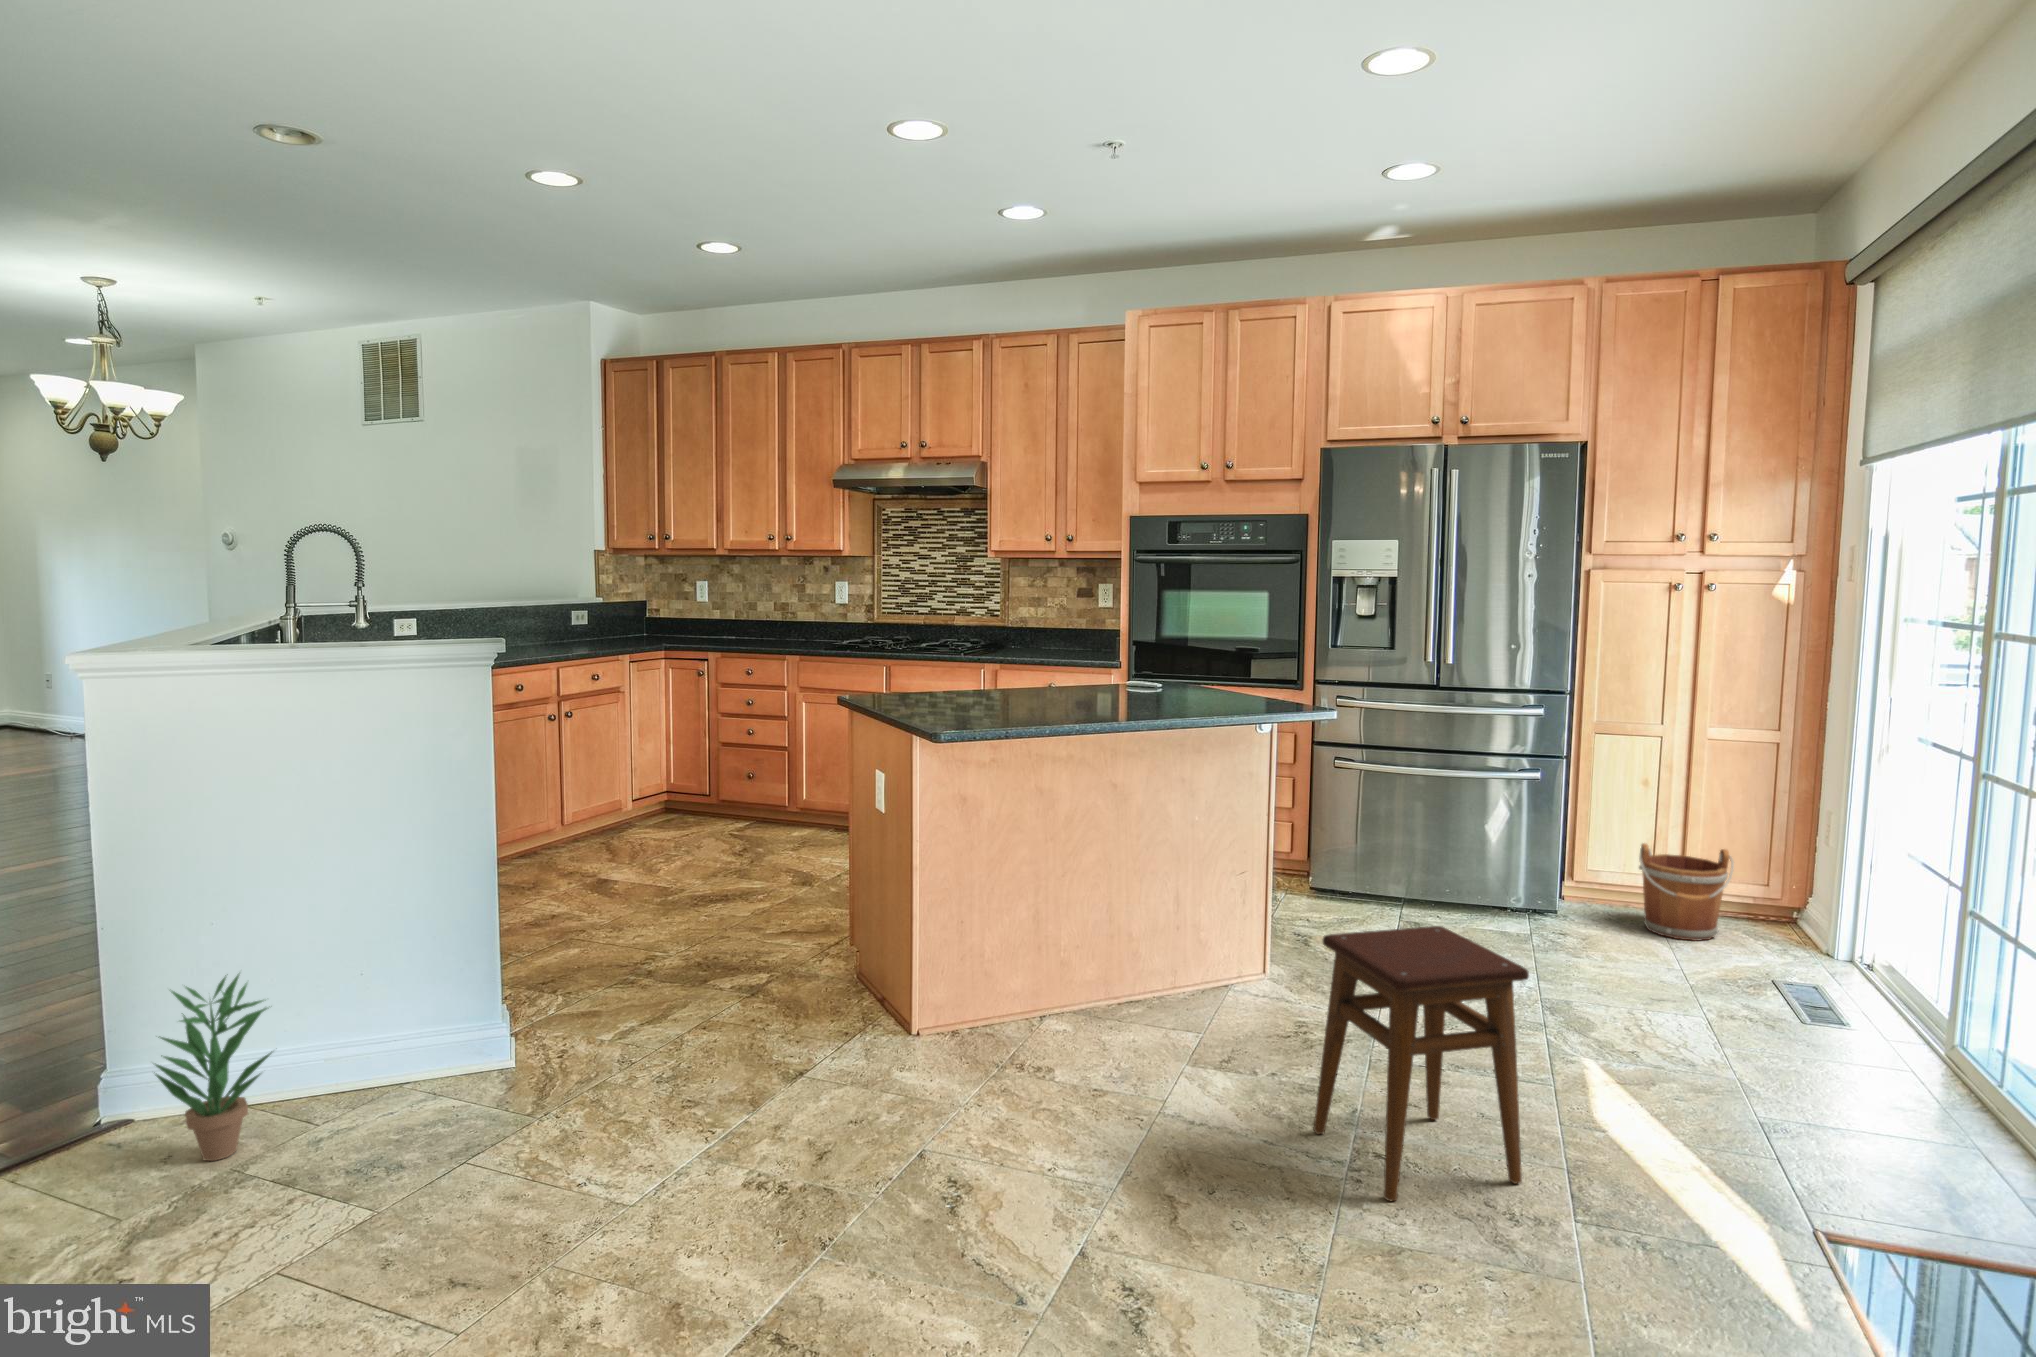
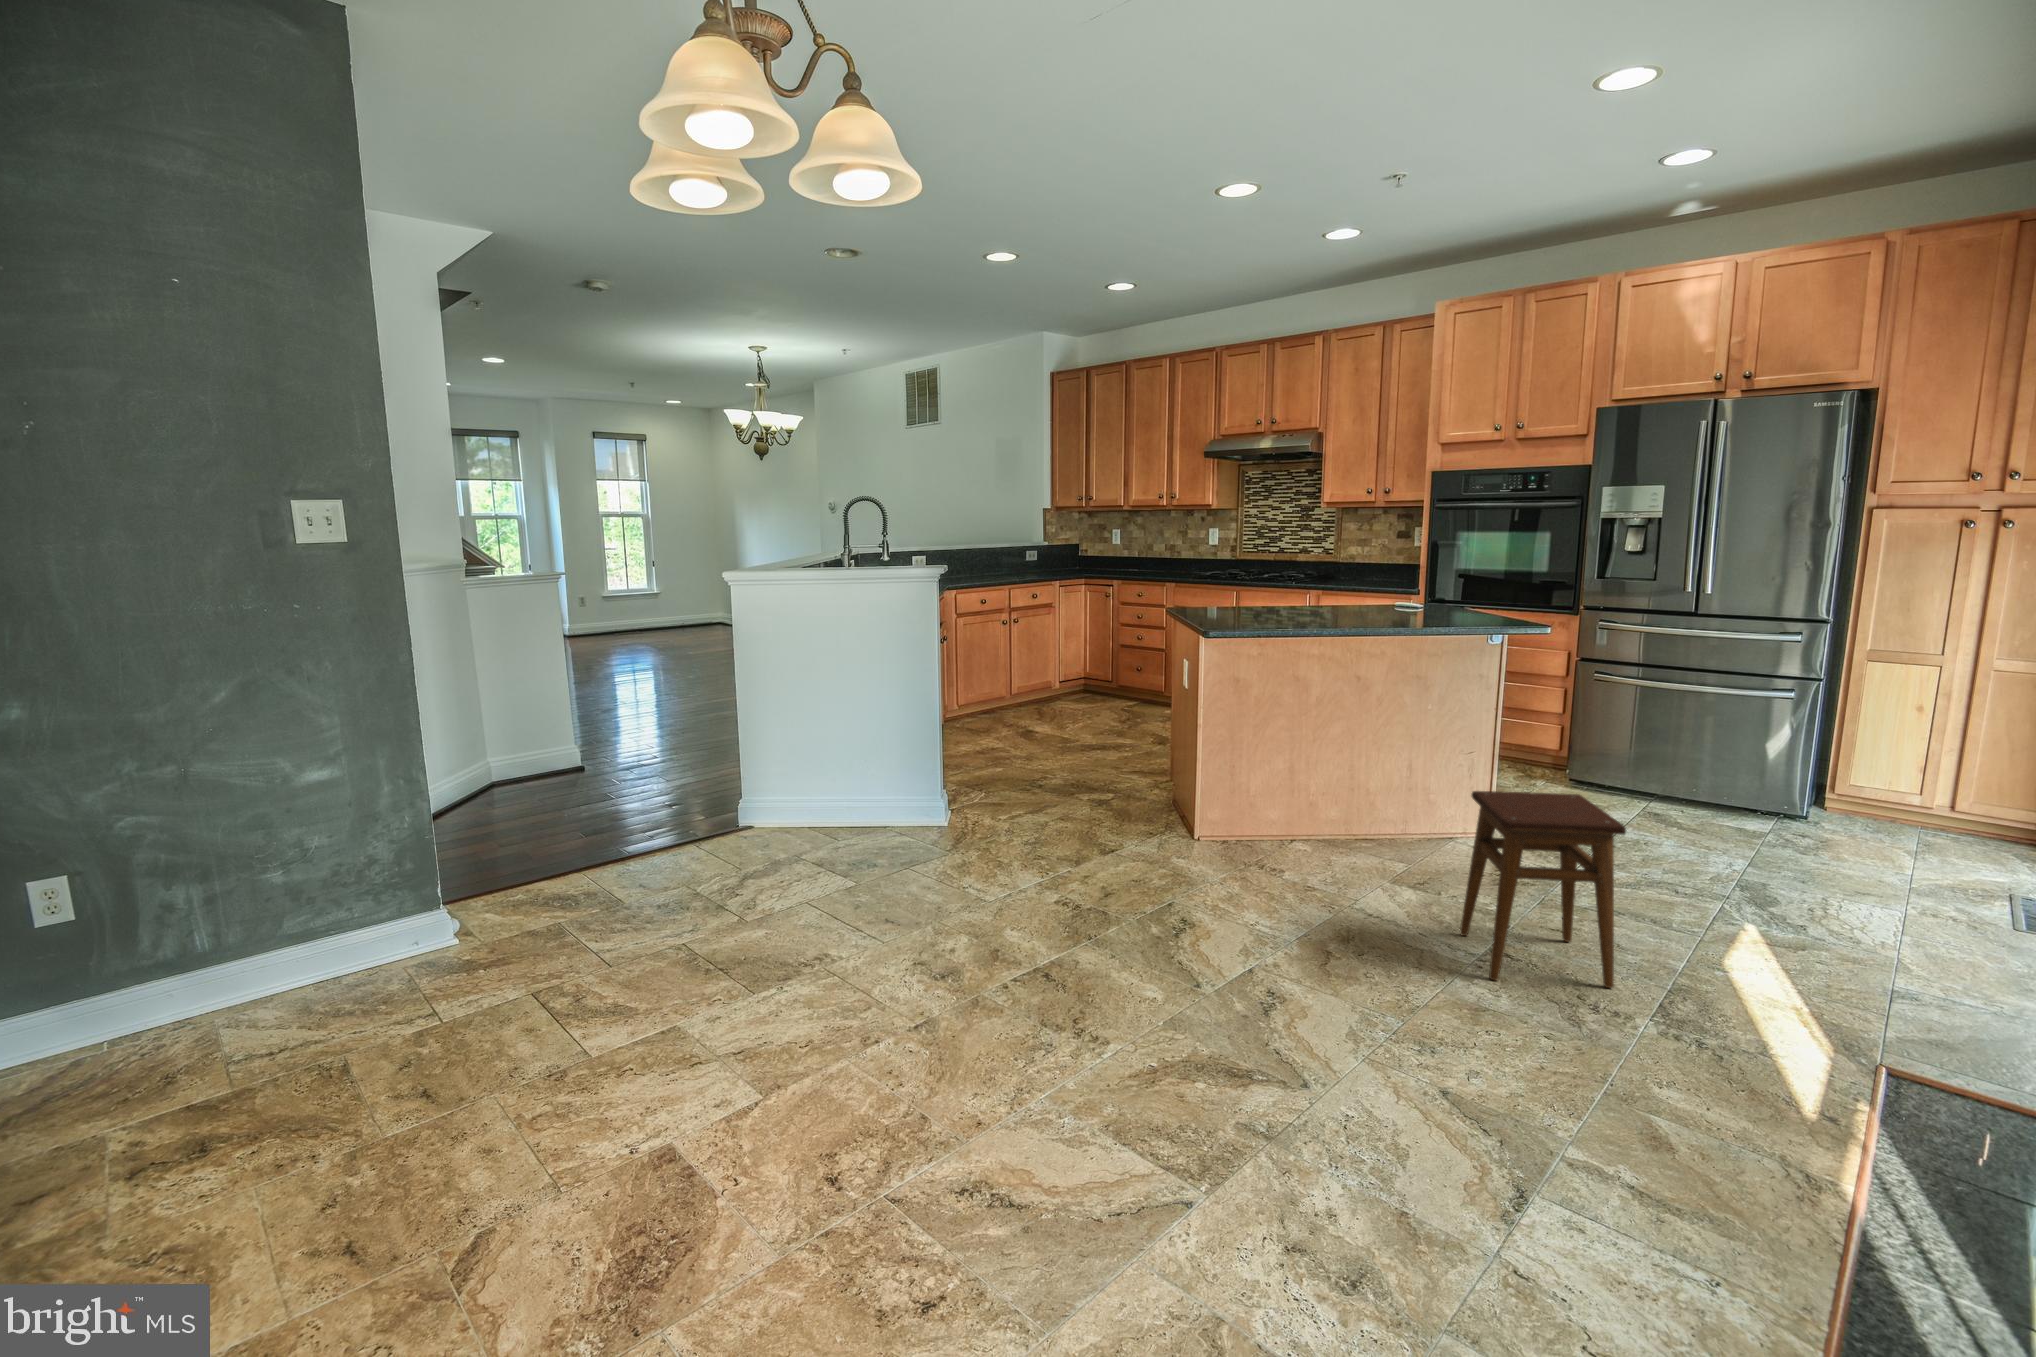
bucket: present [1639,843,1734,941] -> none [1904,766,2015,860]
potted plant: present [155,974,272,1161] -> none [765,749,823,850]

